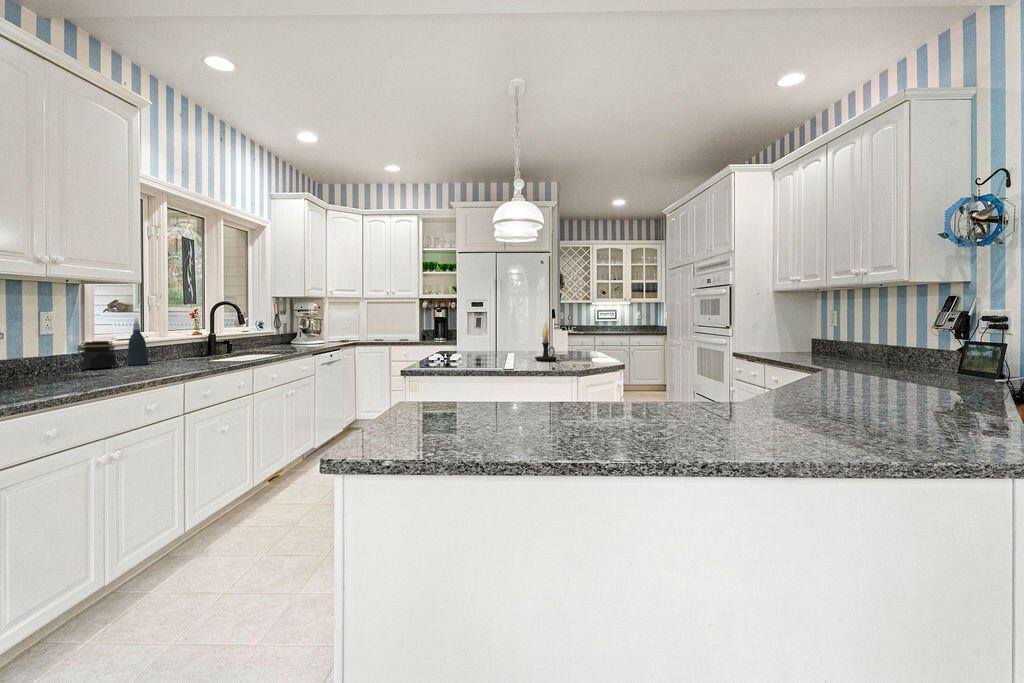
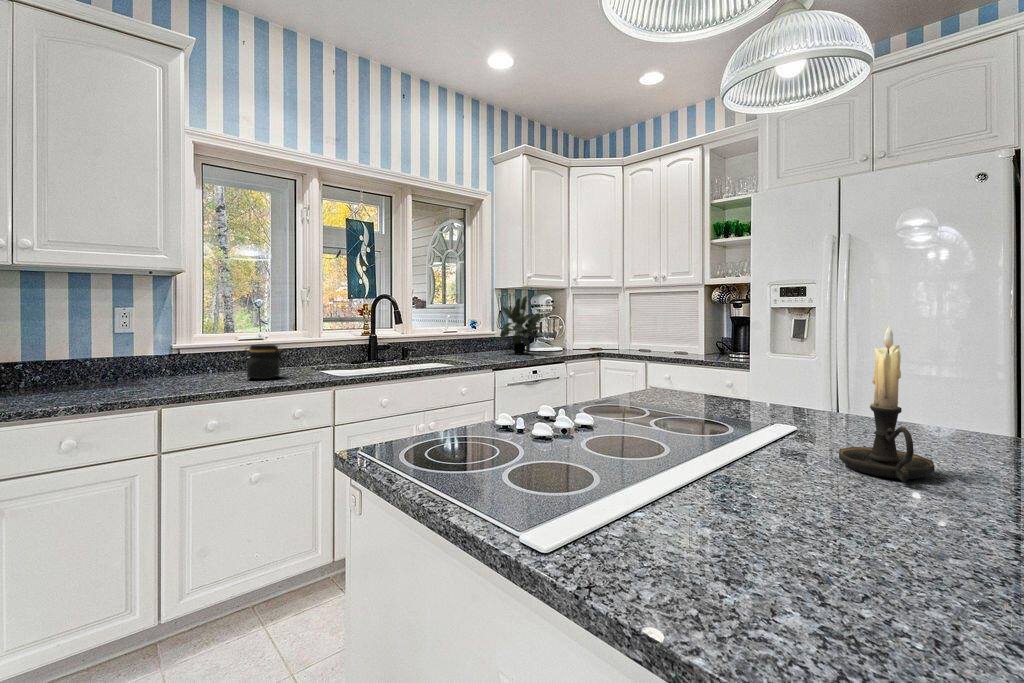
potted plant: none [284,303,323,345] -> present [499,296,541,354]
spray bottle: present [127,318,148,365] -> none [221,315,245,375]
jar: present [78,341,116,369] -> present [242,344,283,379]

